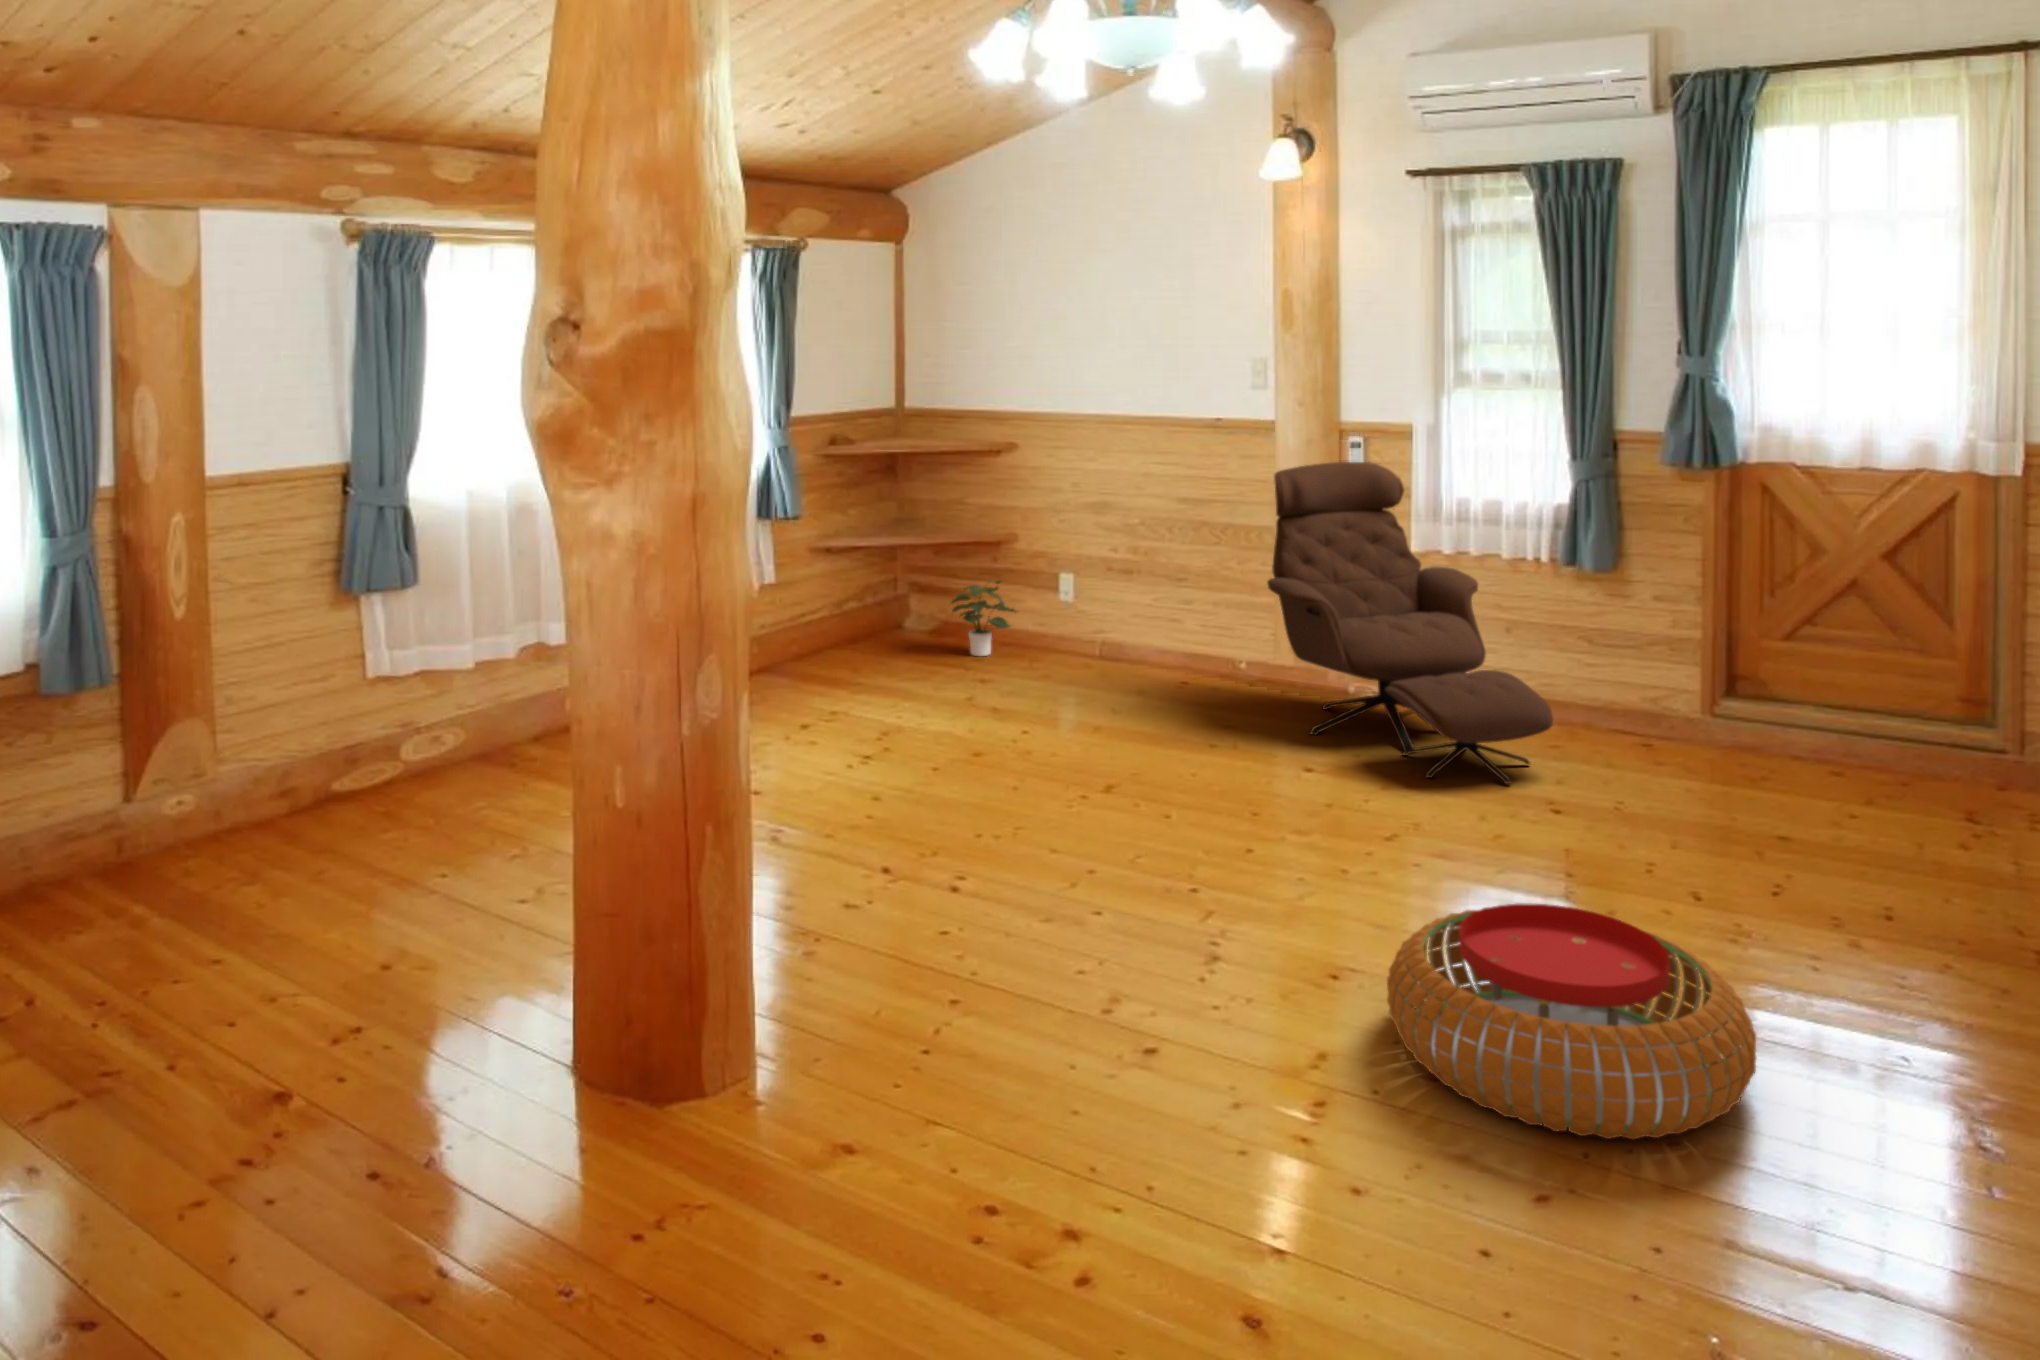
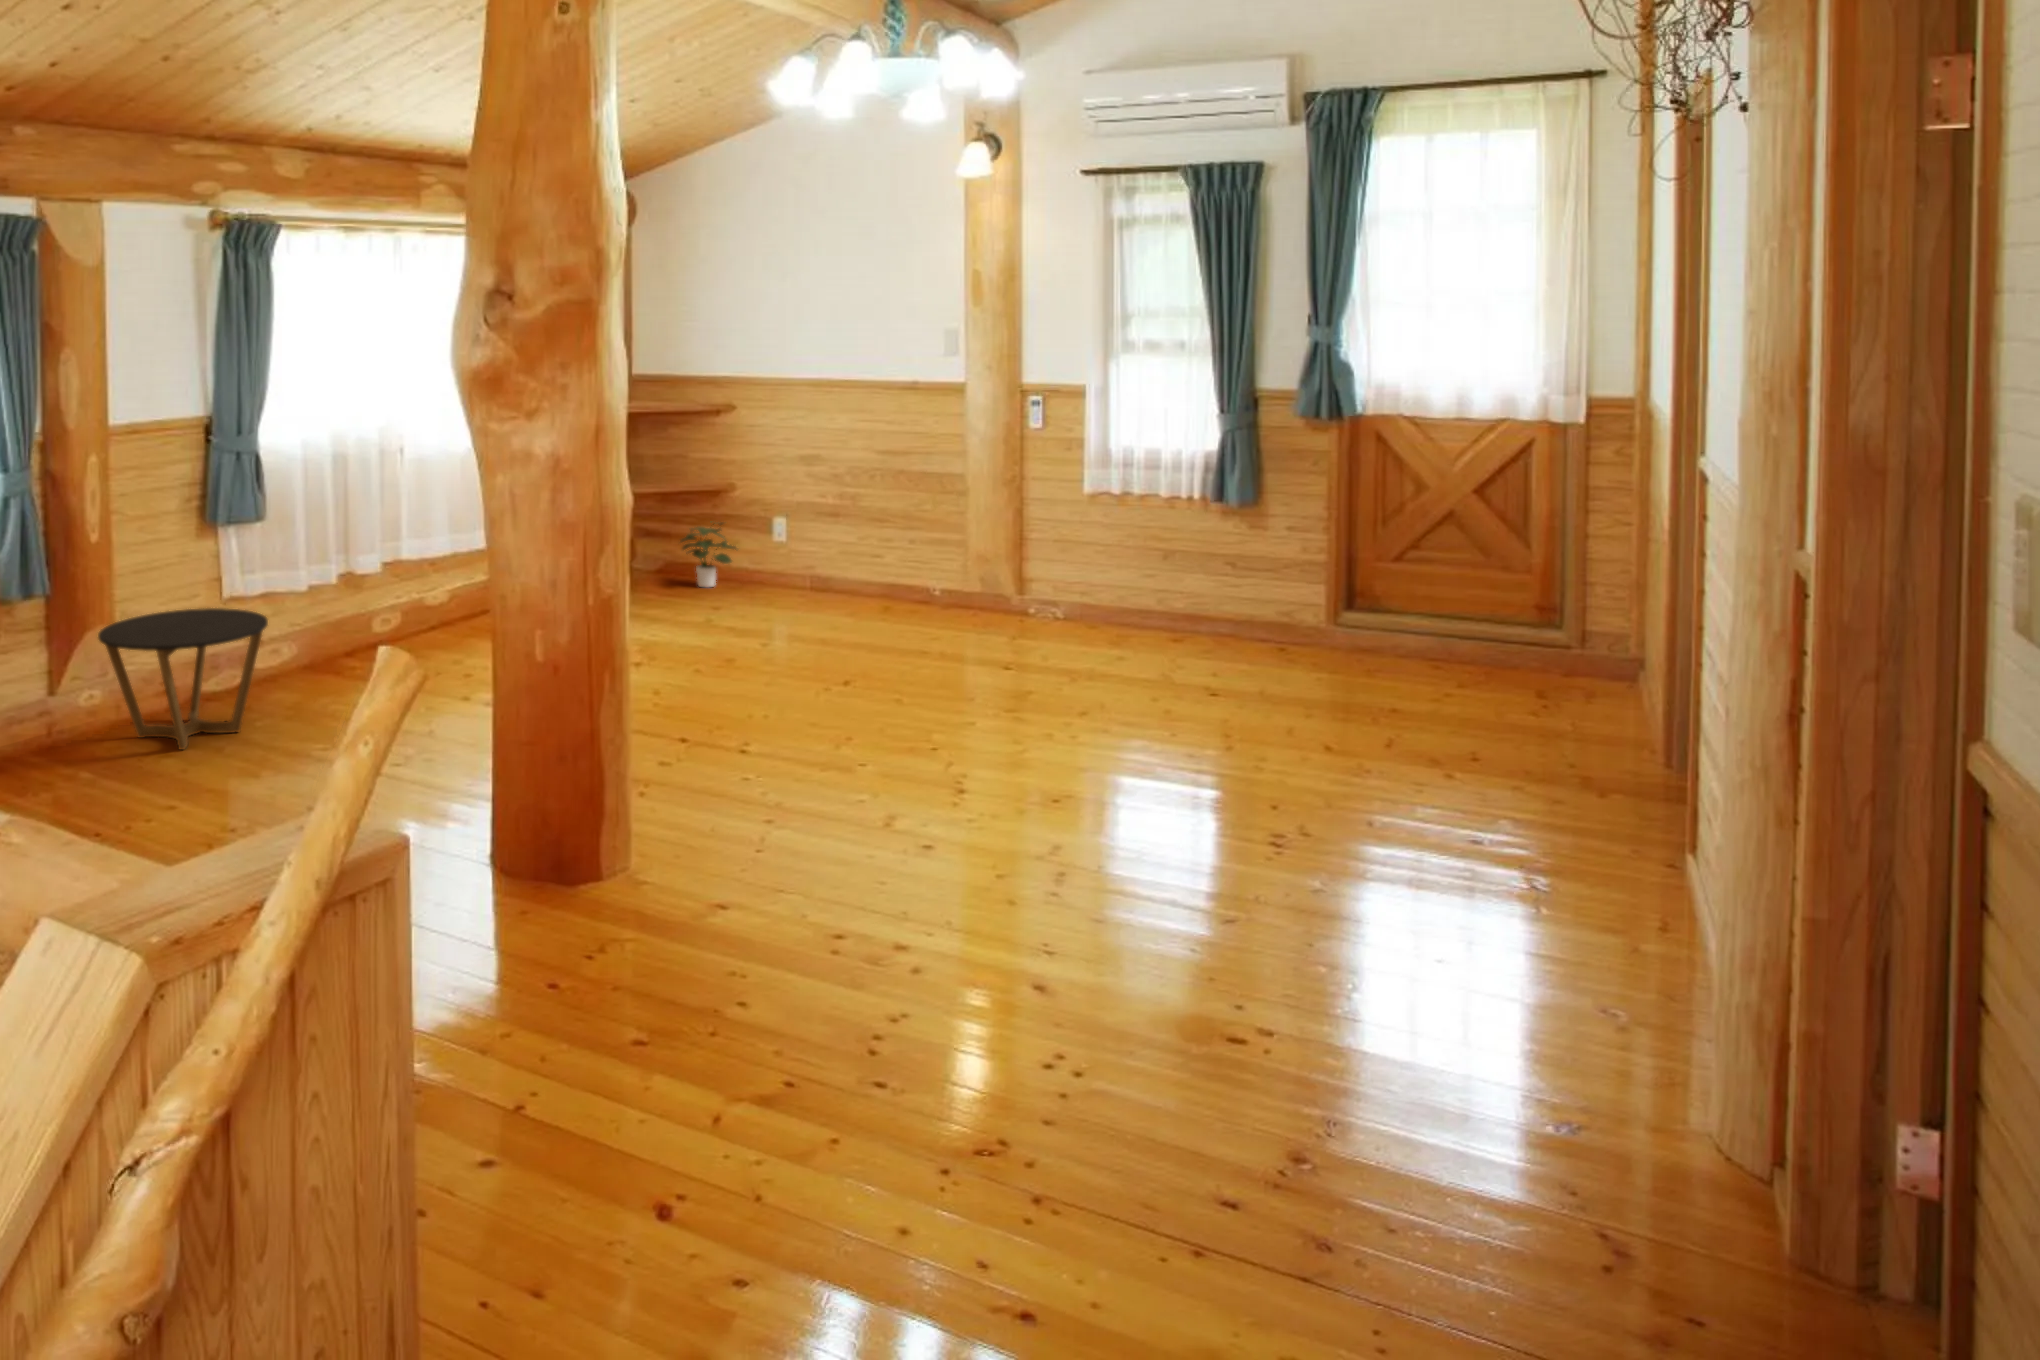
lounge chair: present [1267,462,1553,784] -> none [964,417,1206,675]
side table: none [172,697,390,878] -> present [98,608,268,750]
pouf: present [1387,904,1756,1139] -> none [1102,739,1378,892]

